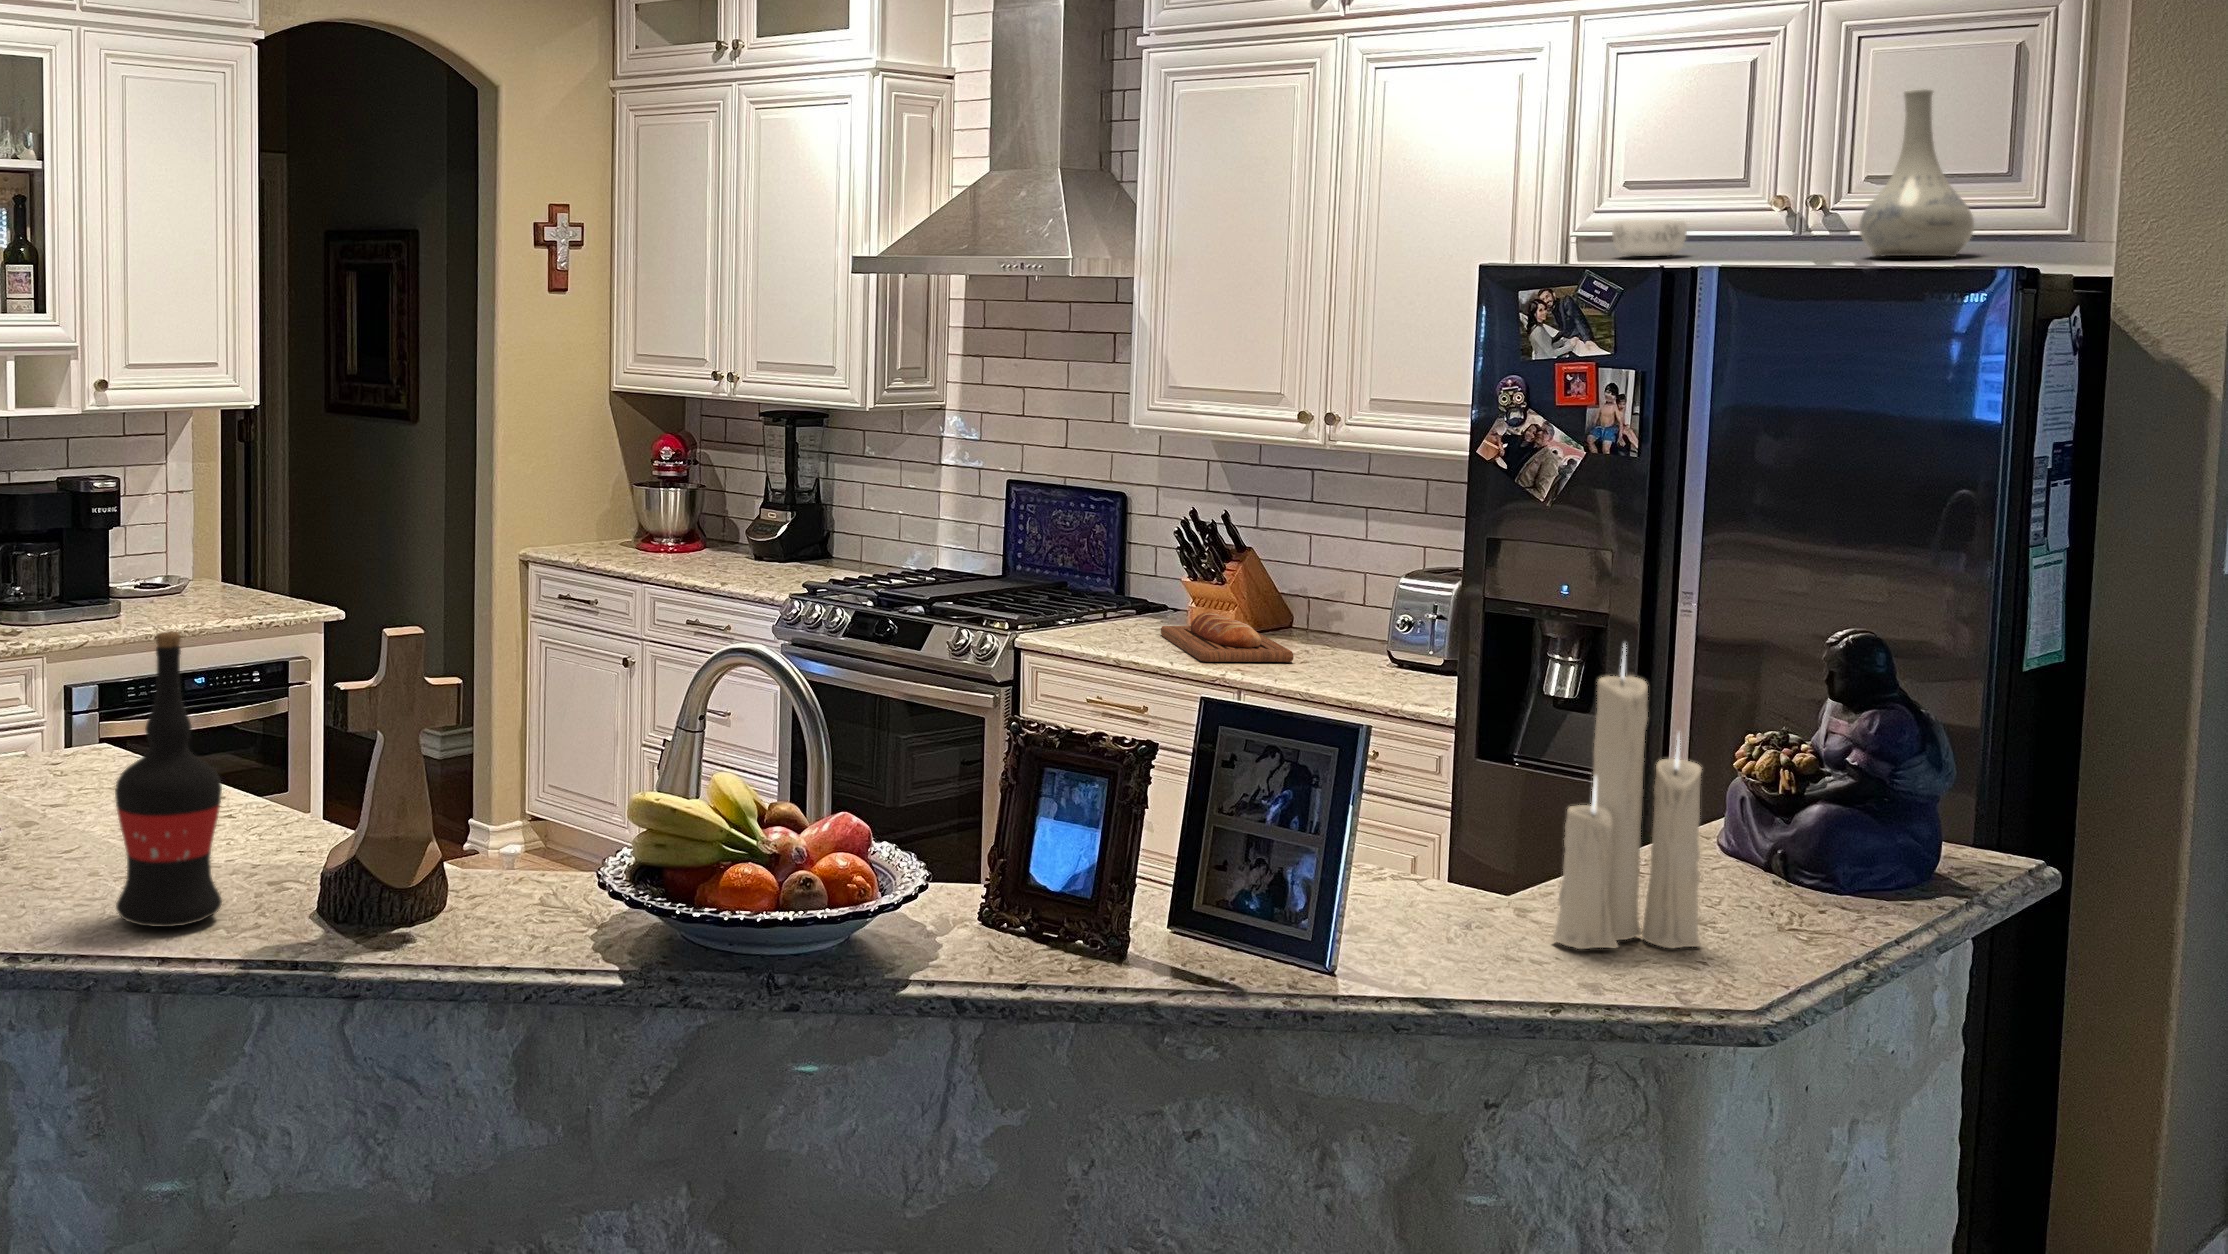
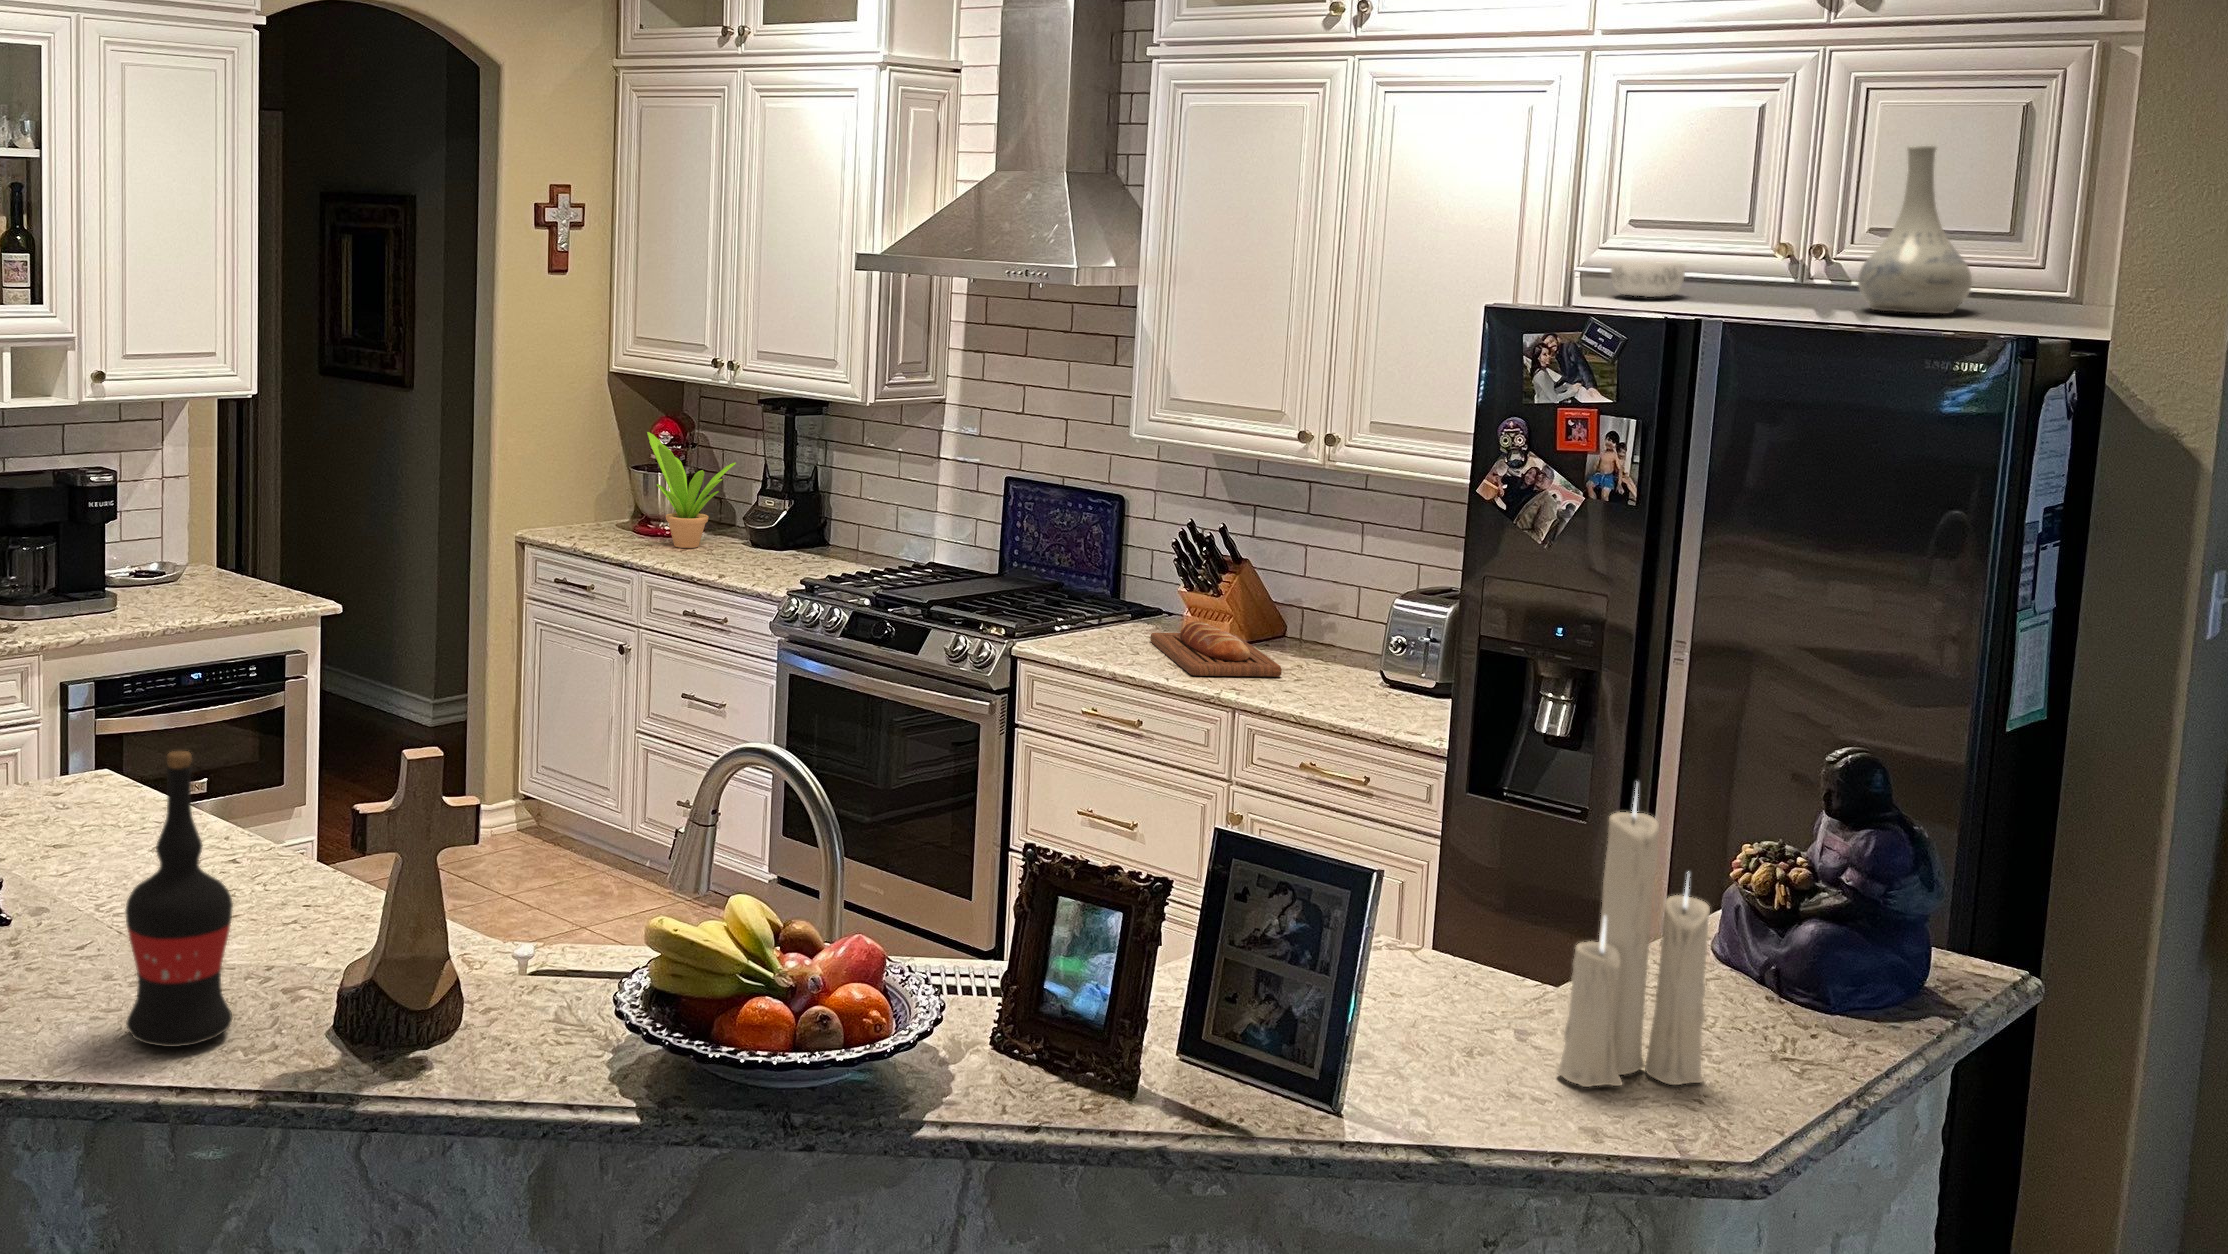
potted plant: none [650,447,741,563] -> present [646,432,736,548]

